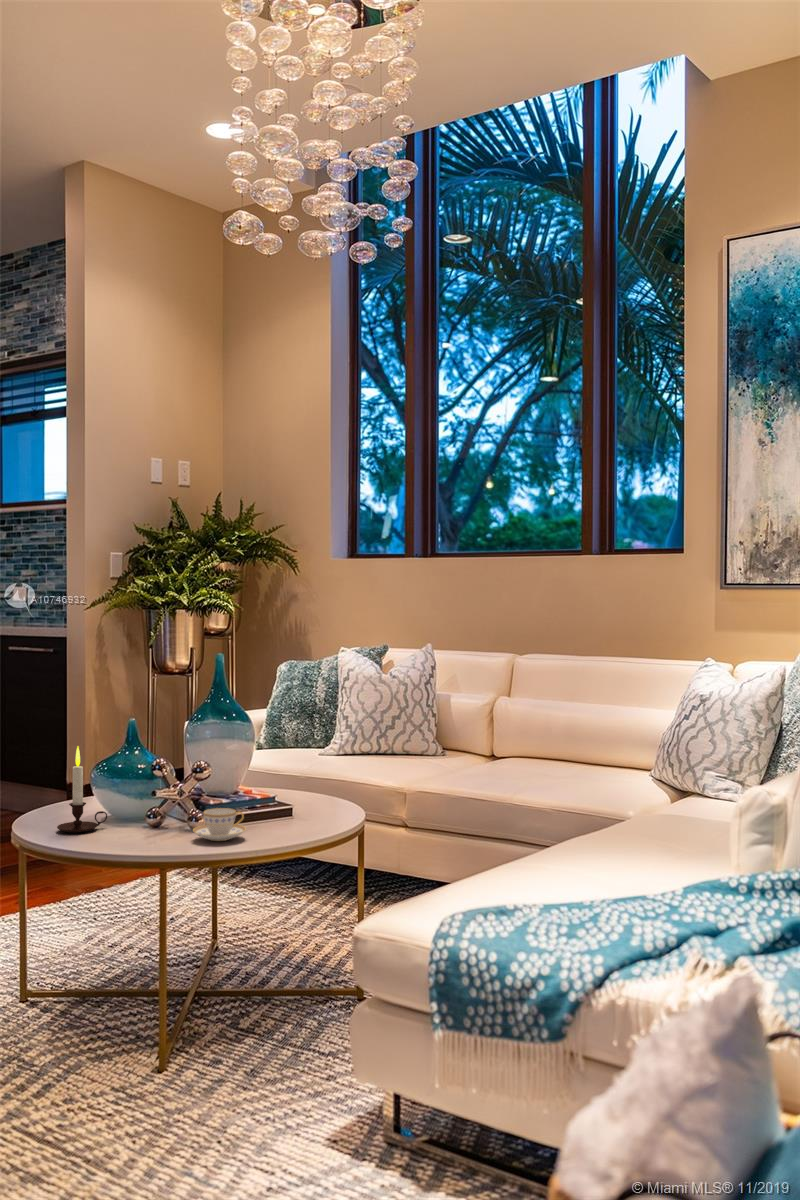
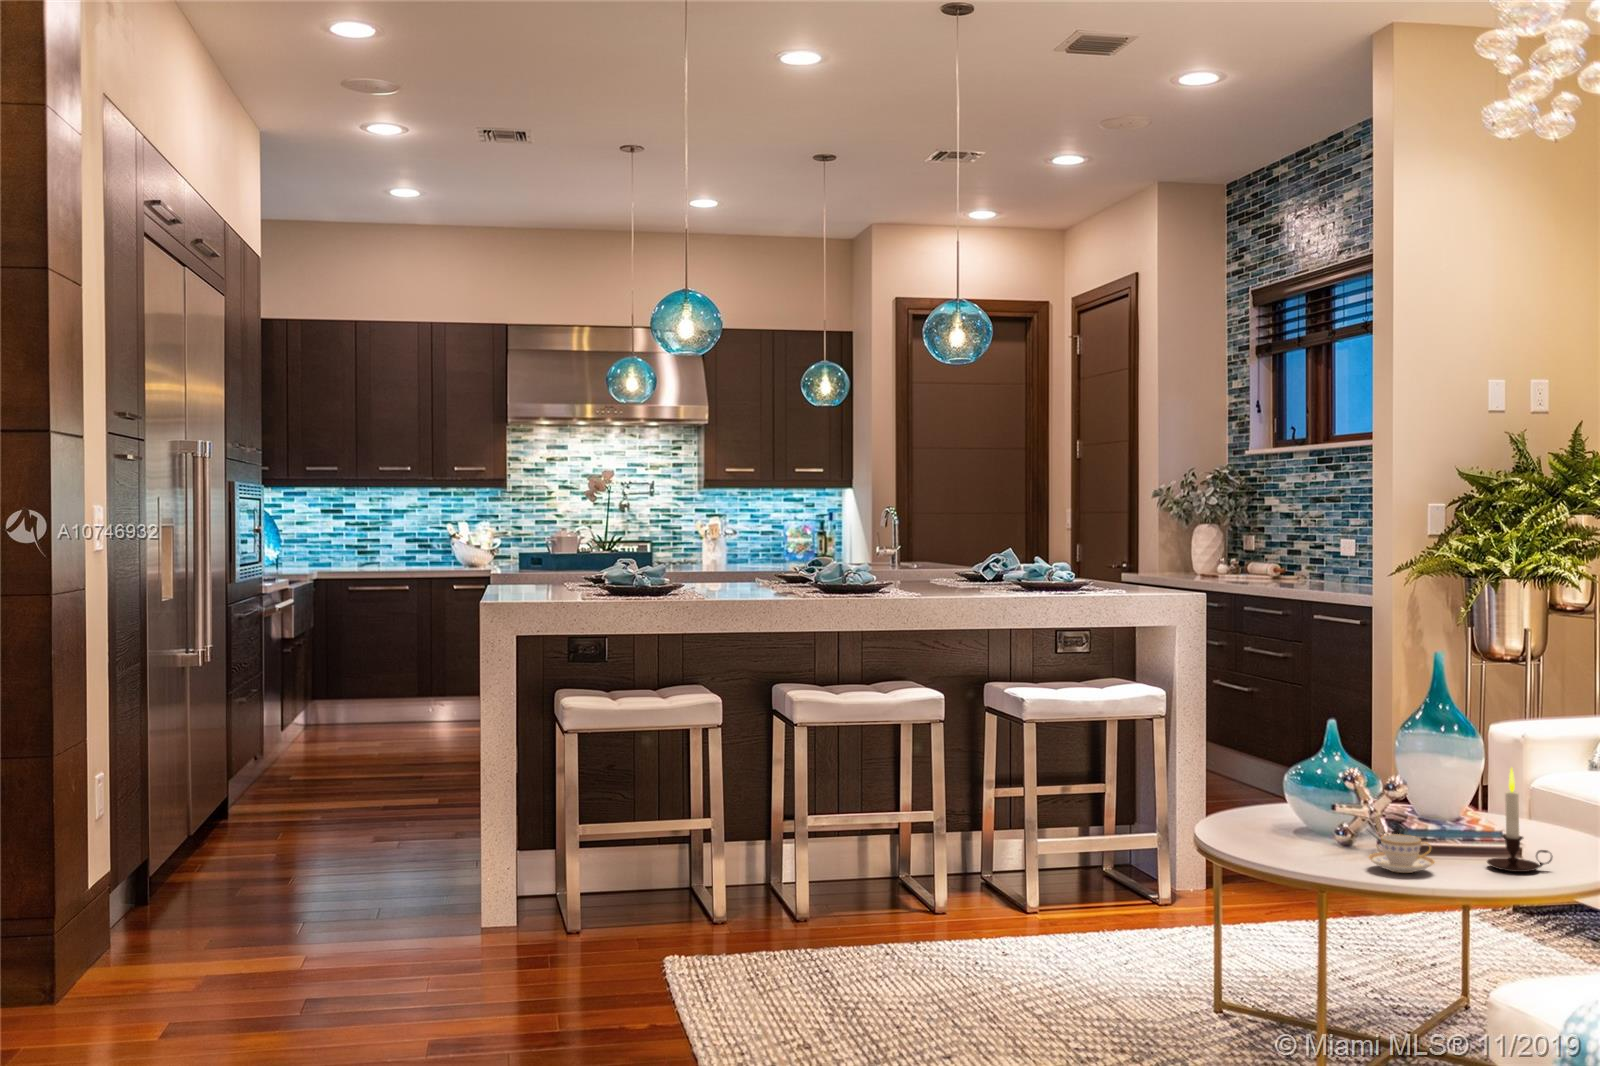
candle: present [57,746,107,833] -> present [1487,768,1553,872]

